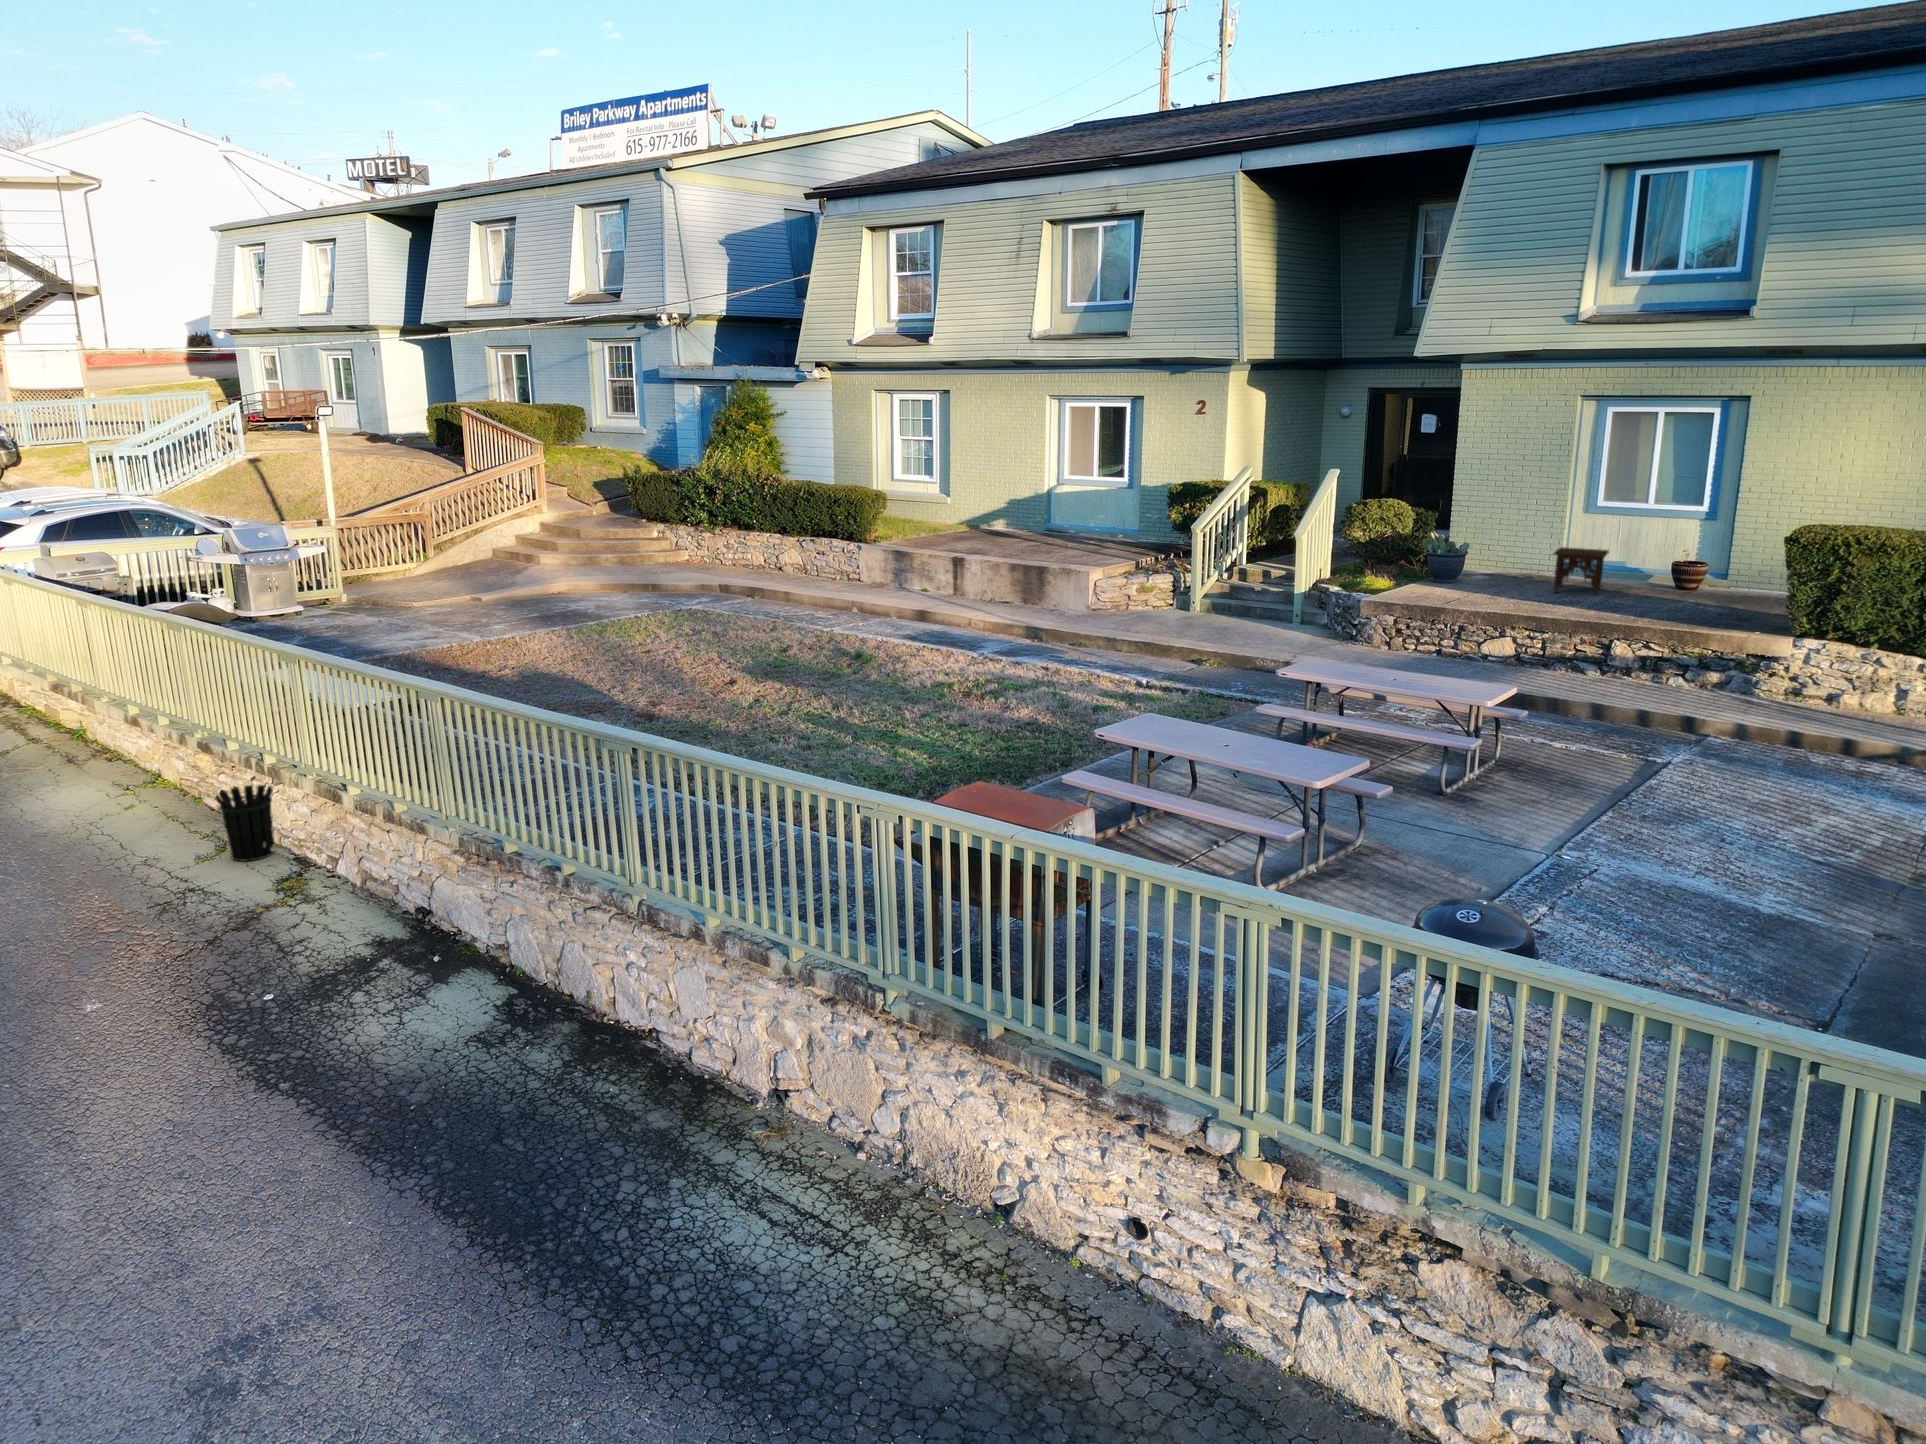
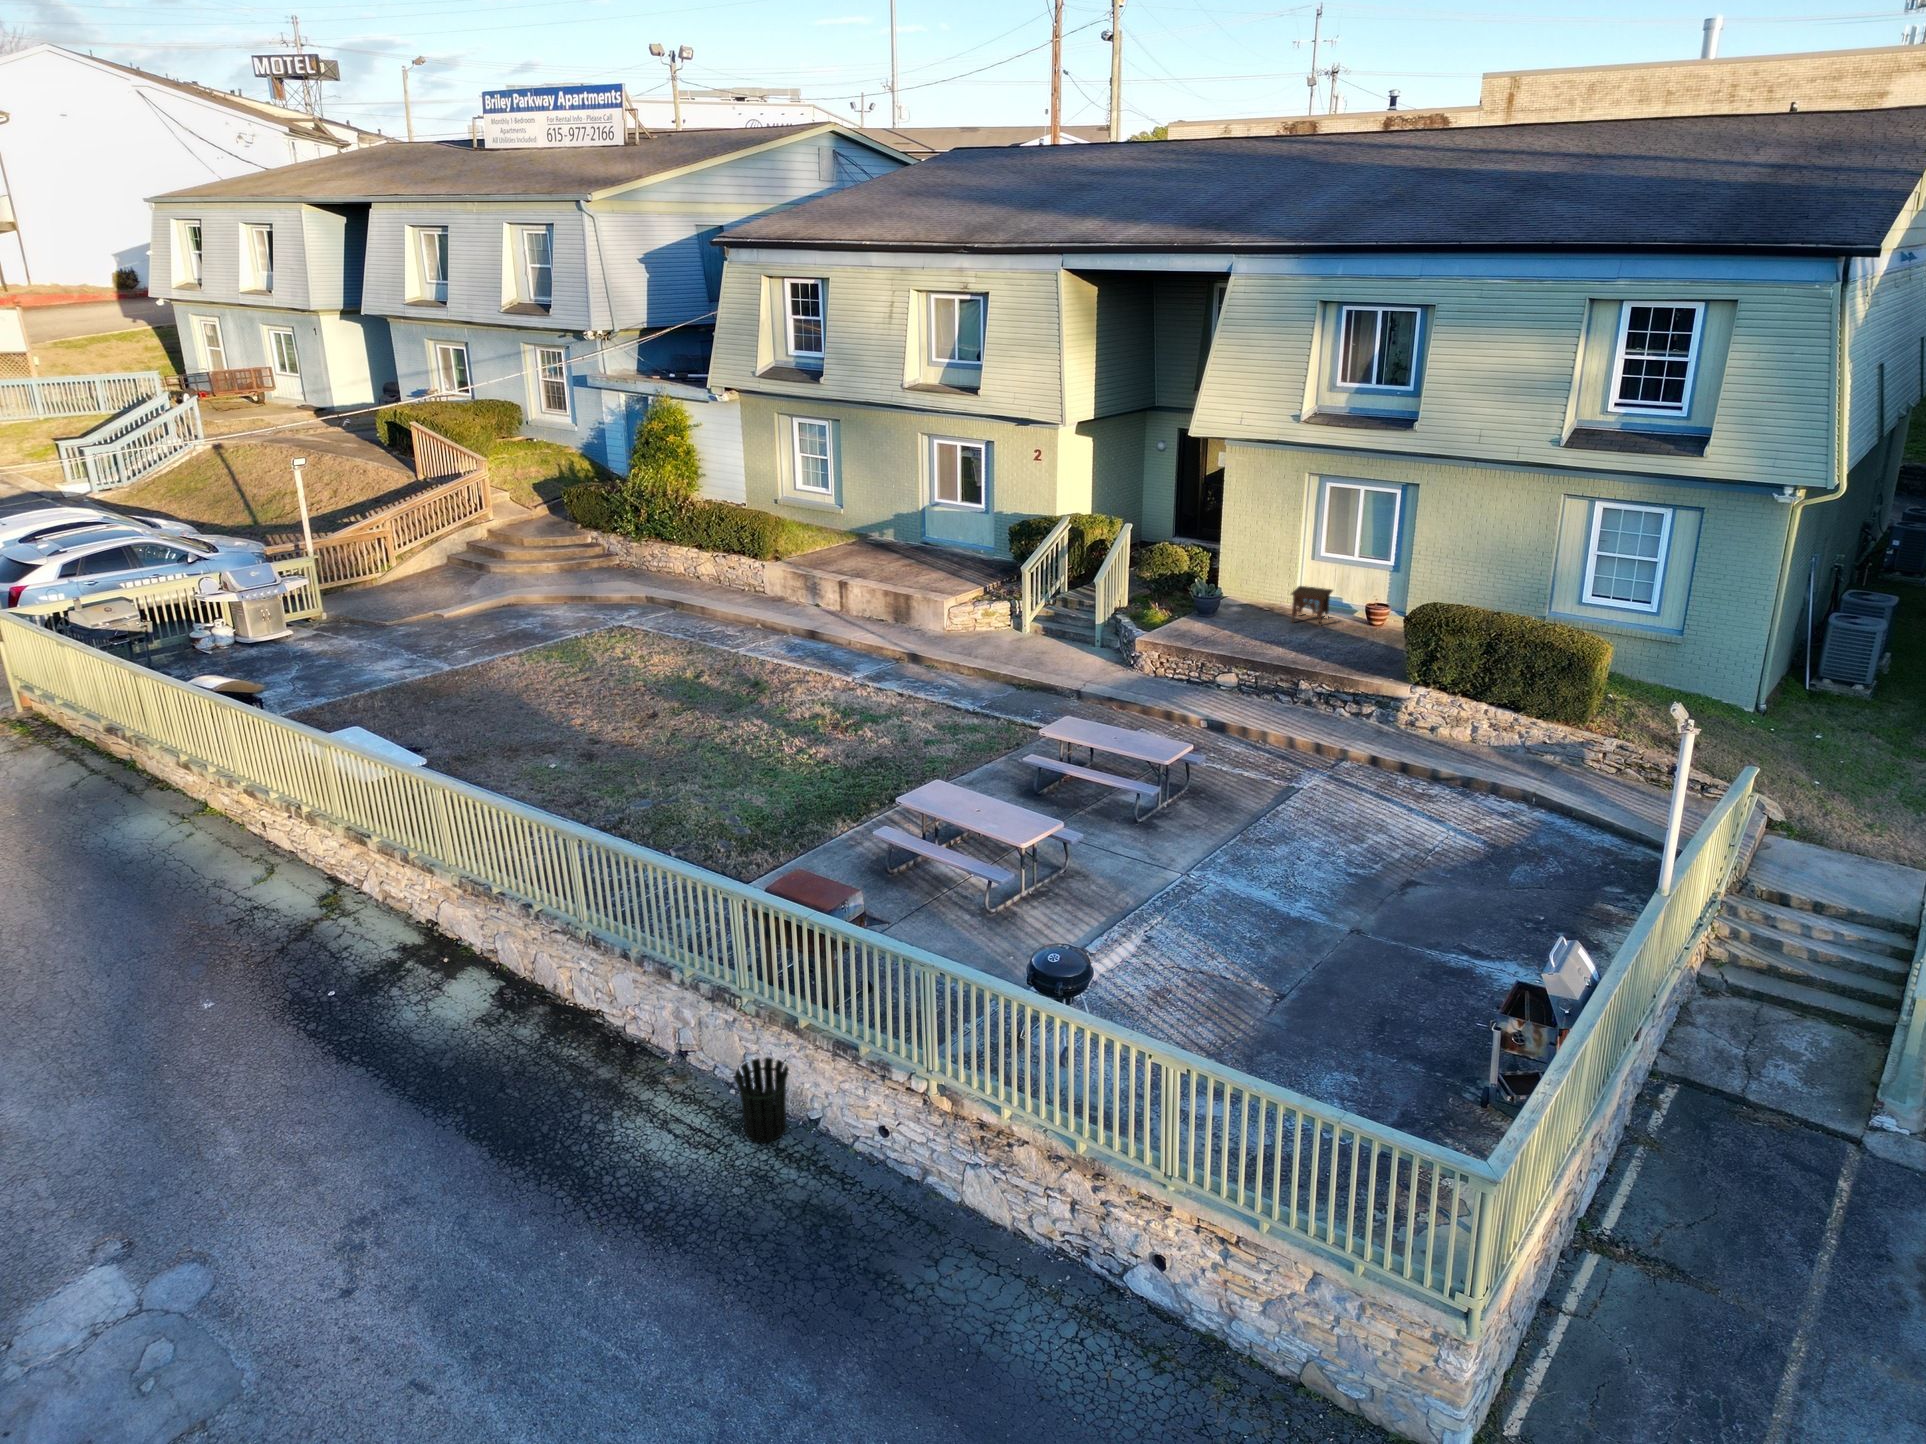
waste bin: present [215,785,274,861] -> present [735,1057,789,1143]

